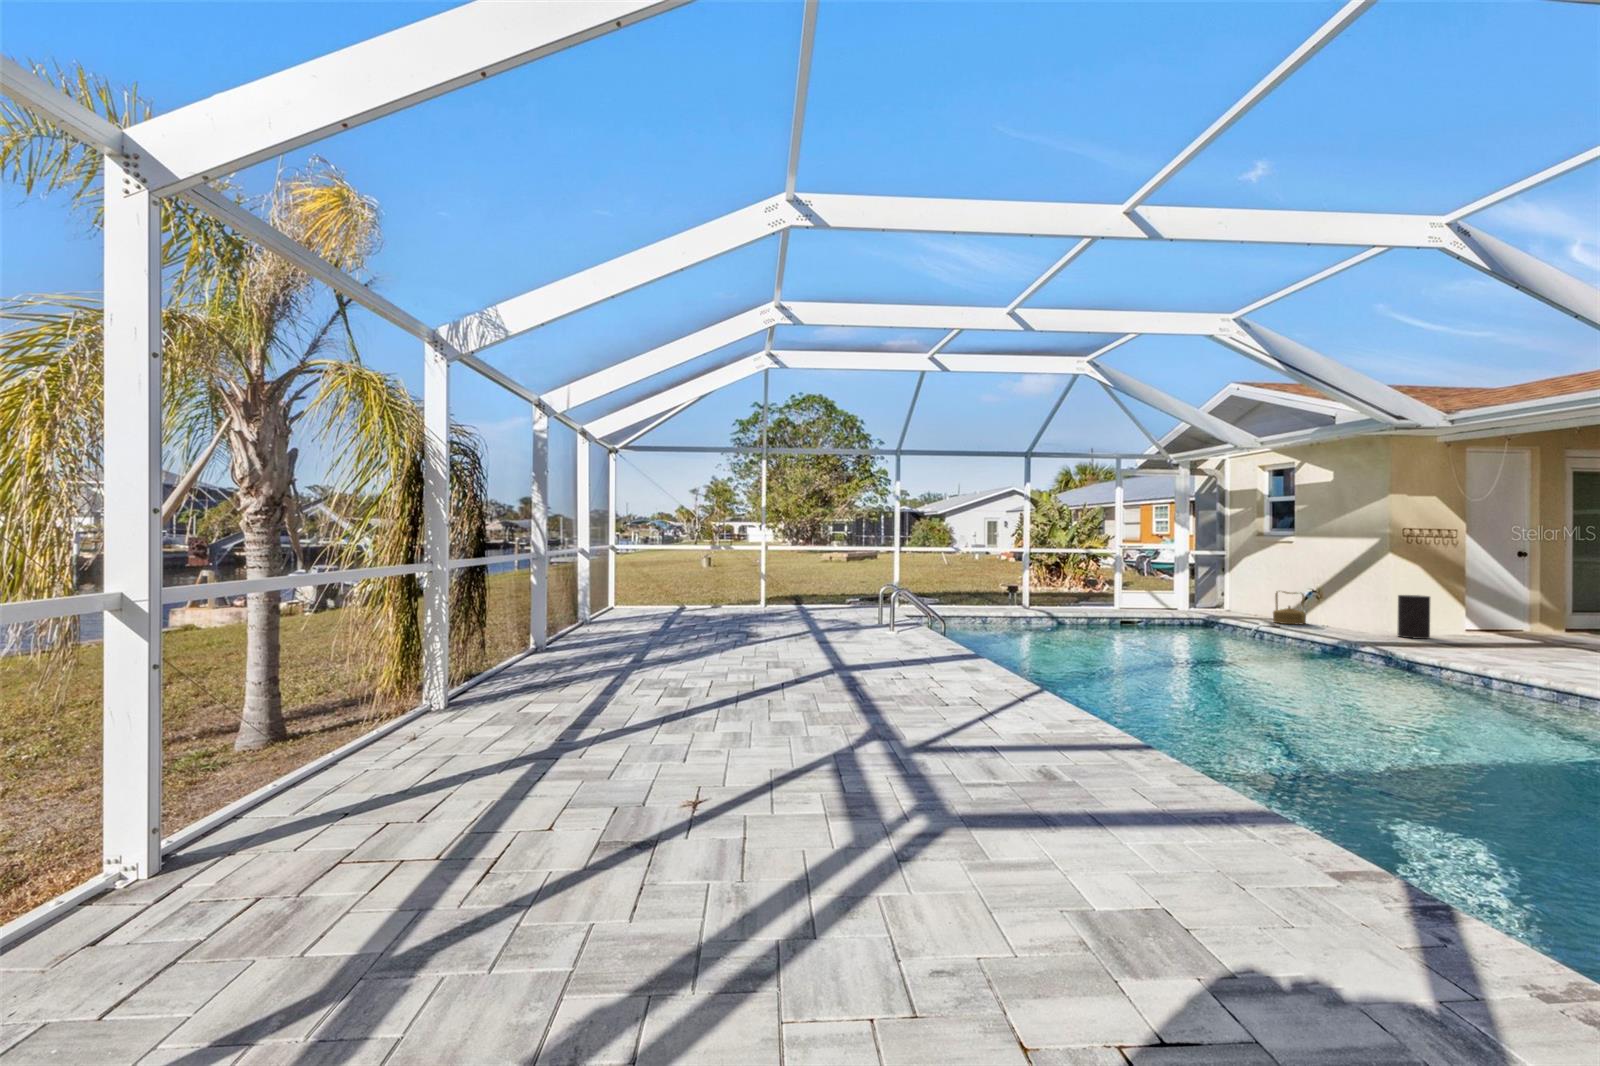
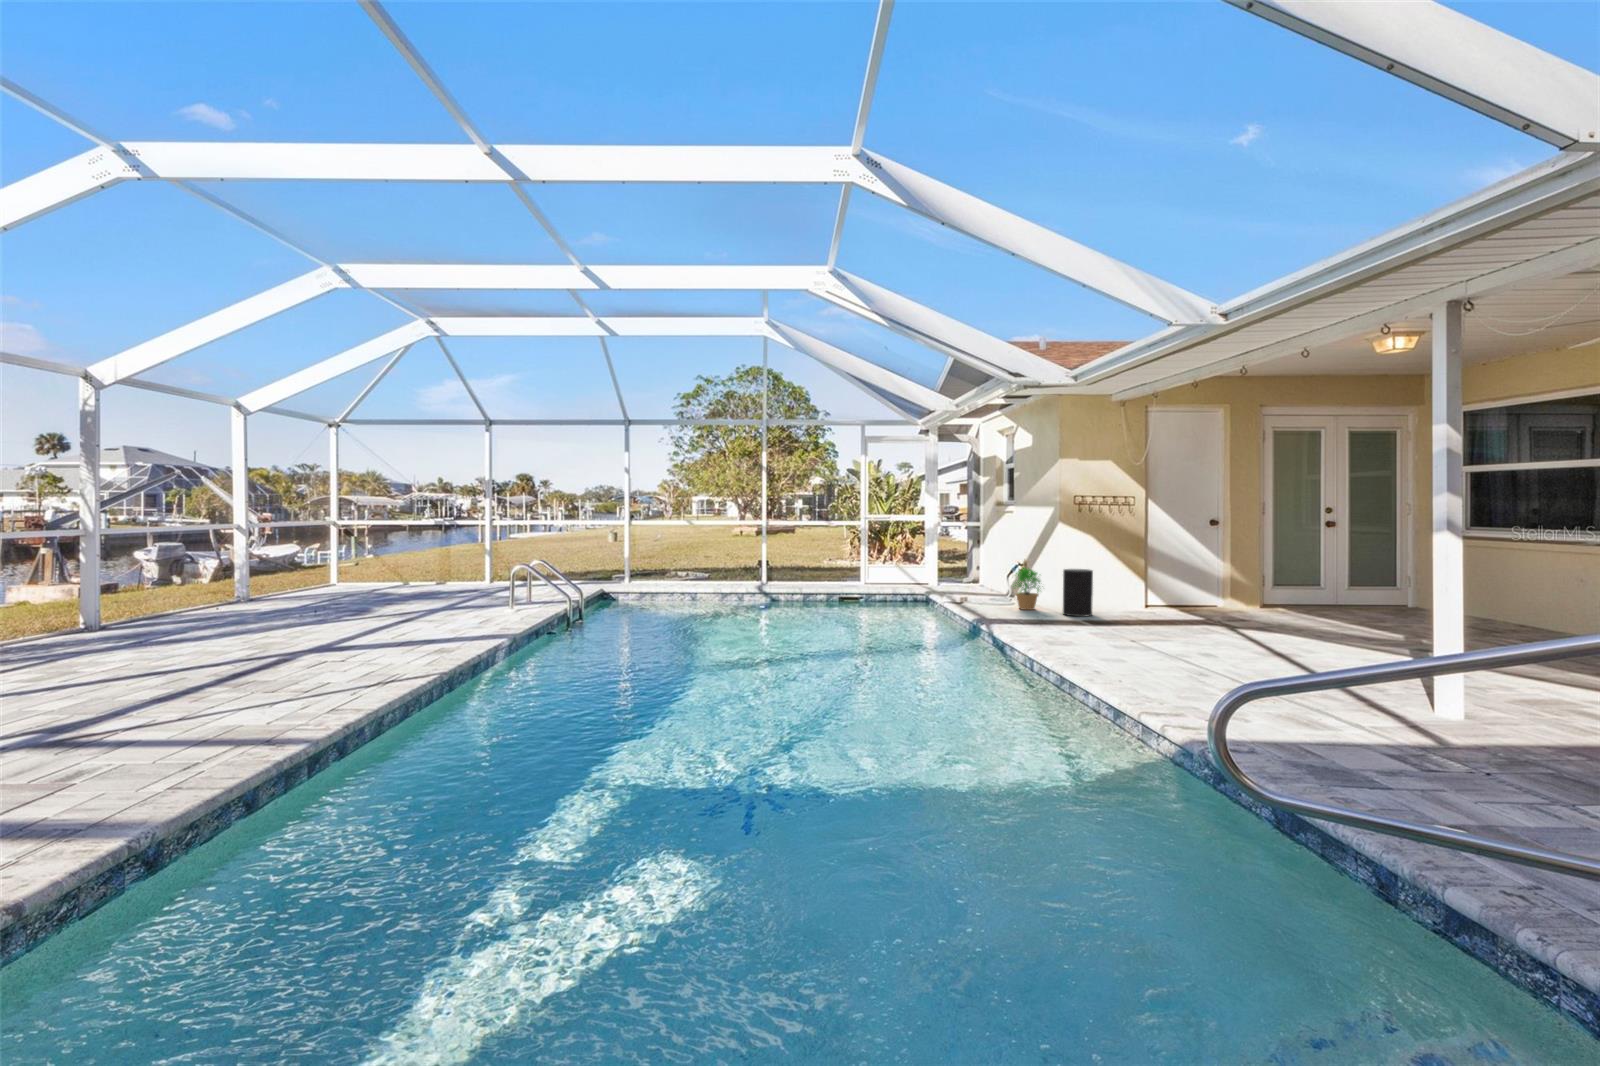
woven basket: present [1273,591,1306,624] -> none [974,564,1006,600]
potted plant: none [1332,593,1371,633] -> present [1013,568,1040,610]

